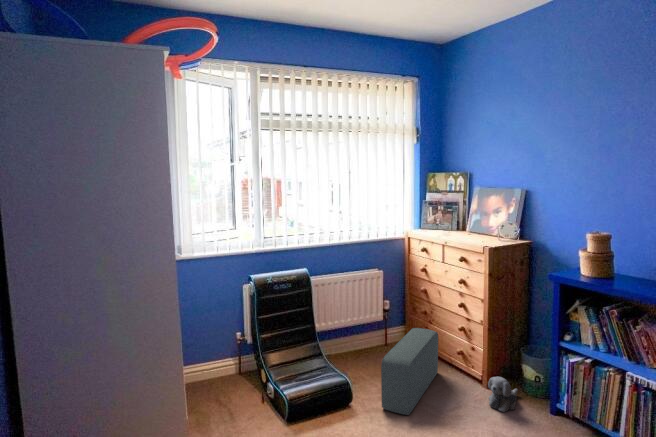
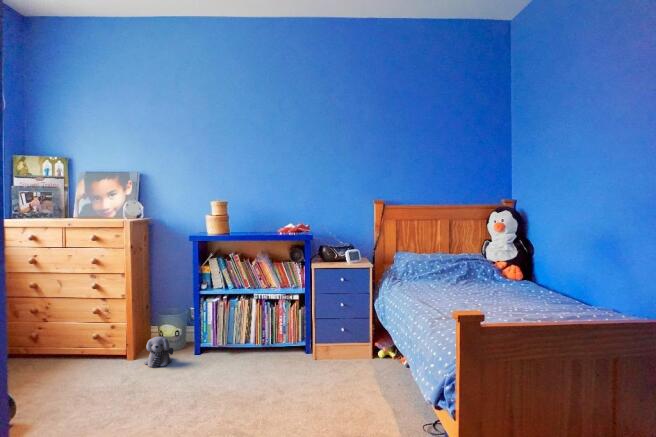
pouf: present [381,328,438,415] -> none [40,321,90,409]

